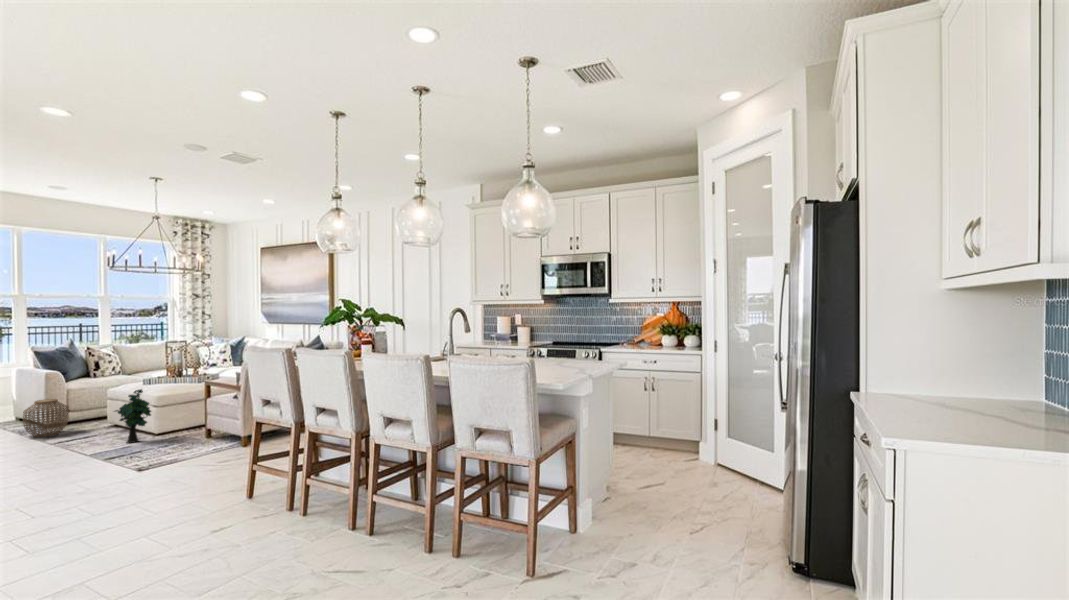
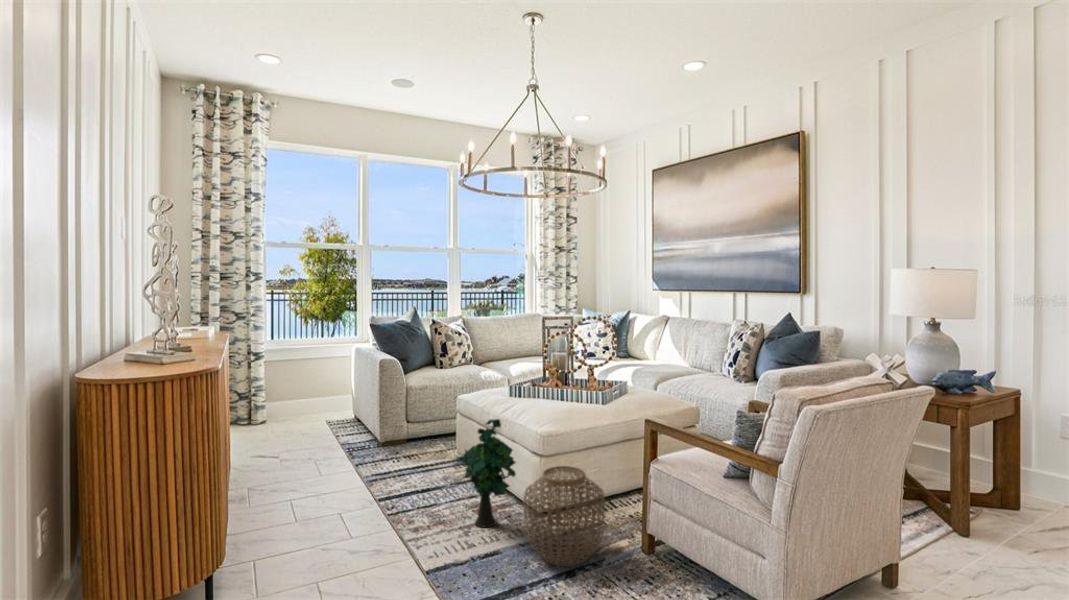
woven basket: present [23,399,69,437] -> present [524,466,605,566]

